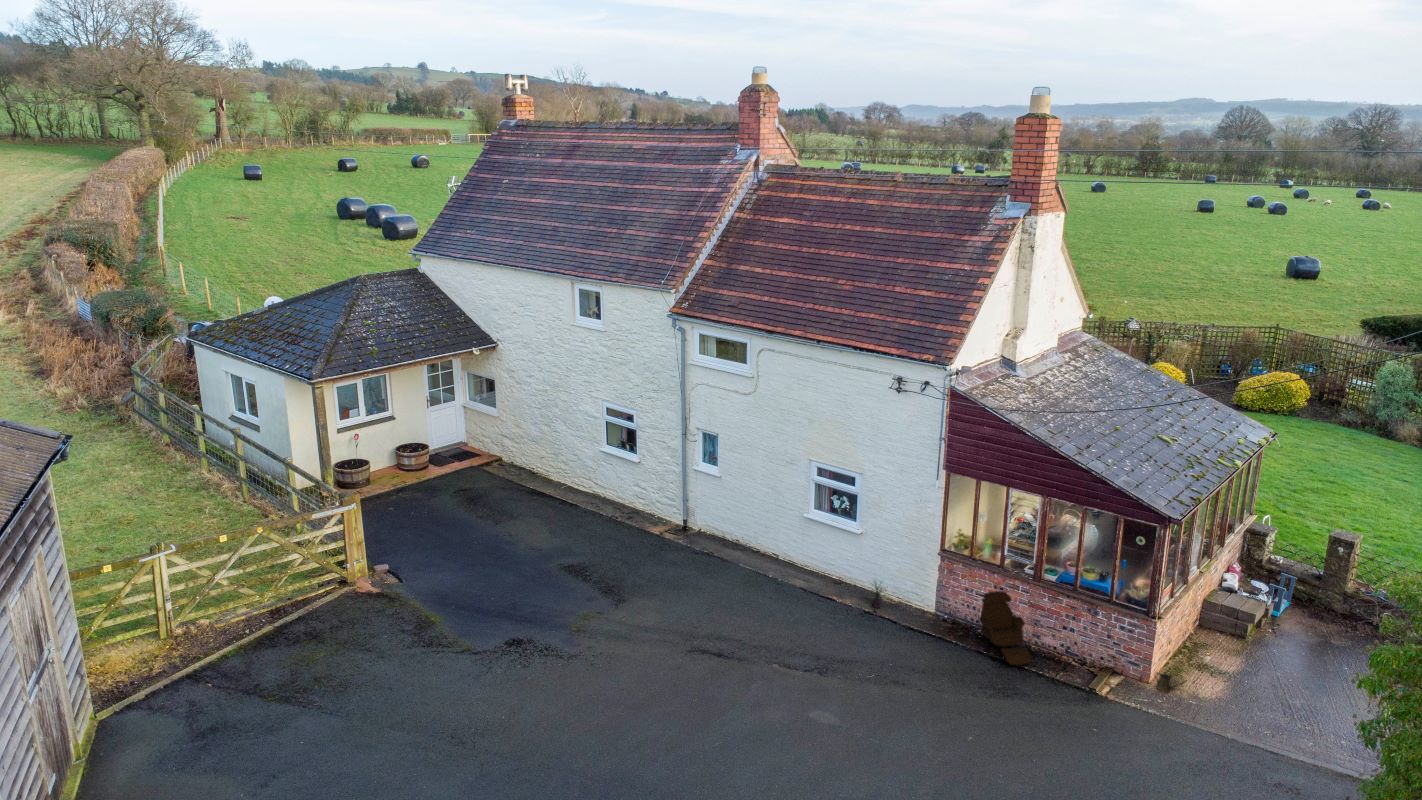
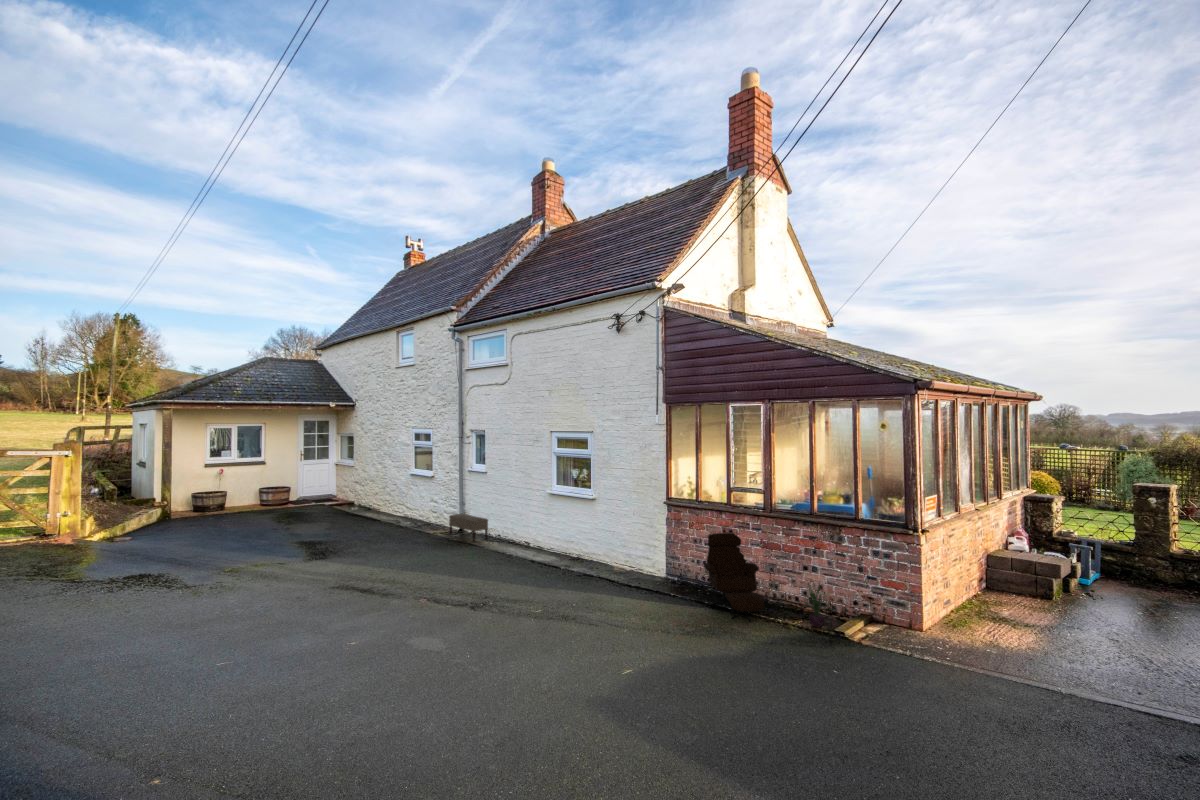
bench: none [675,511,722,547] -> present [449,514,488,541]
decorative plant: present [872,585,886,608] -> present [801,586,827,627]
watering can: present [1155,672,1184,693] -> none [929,616,976,644]

